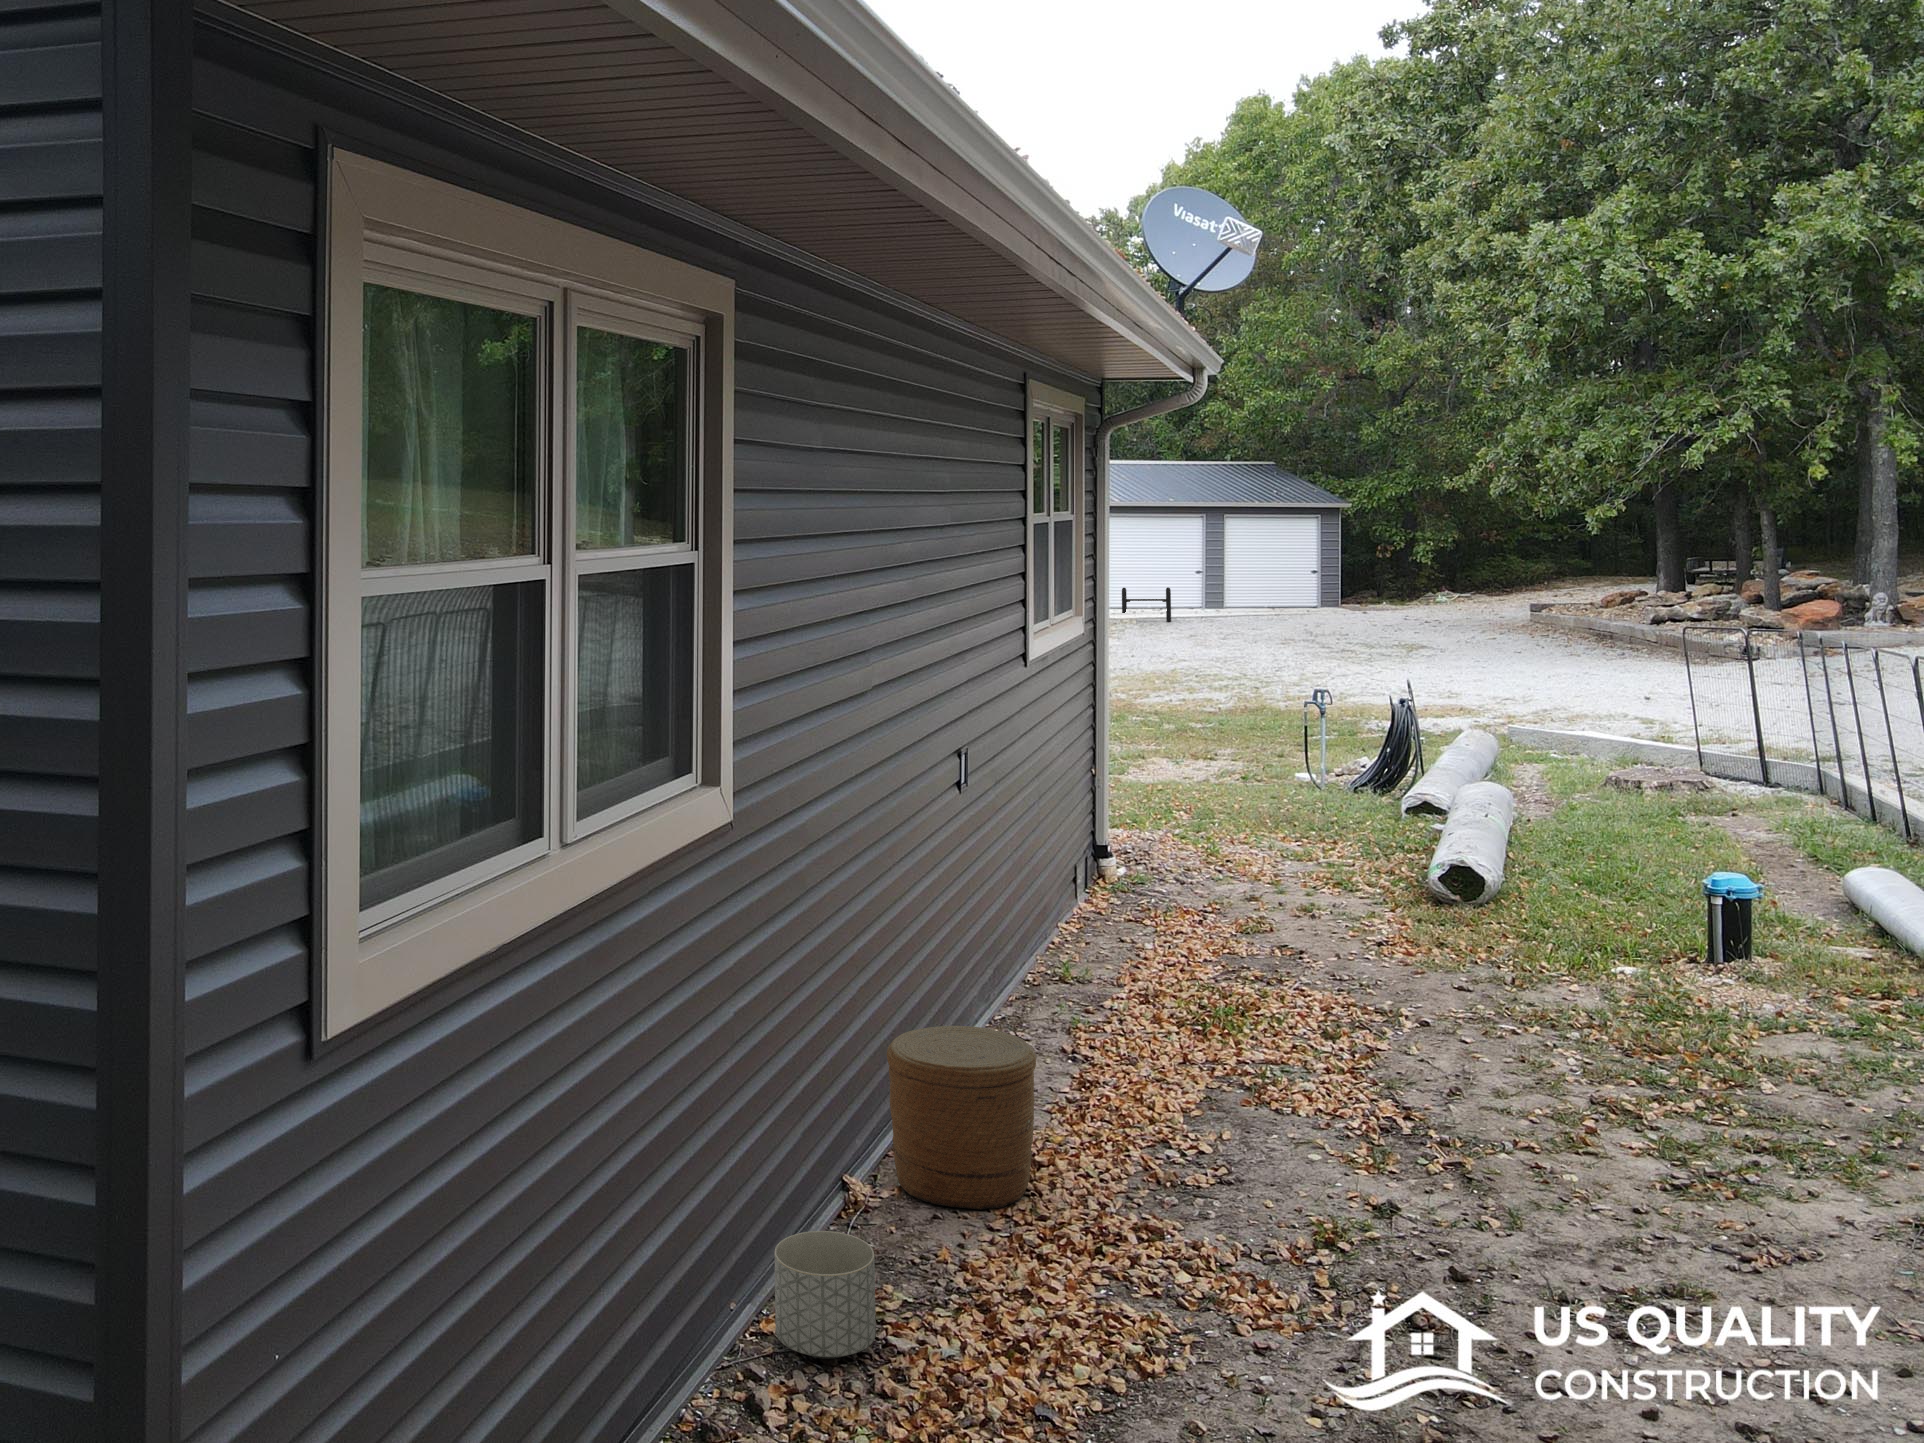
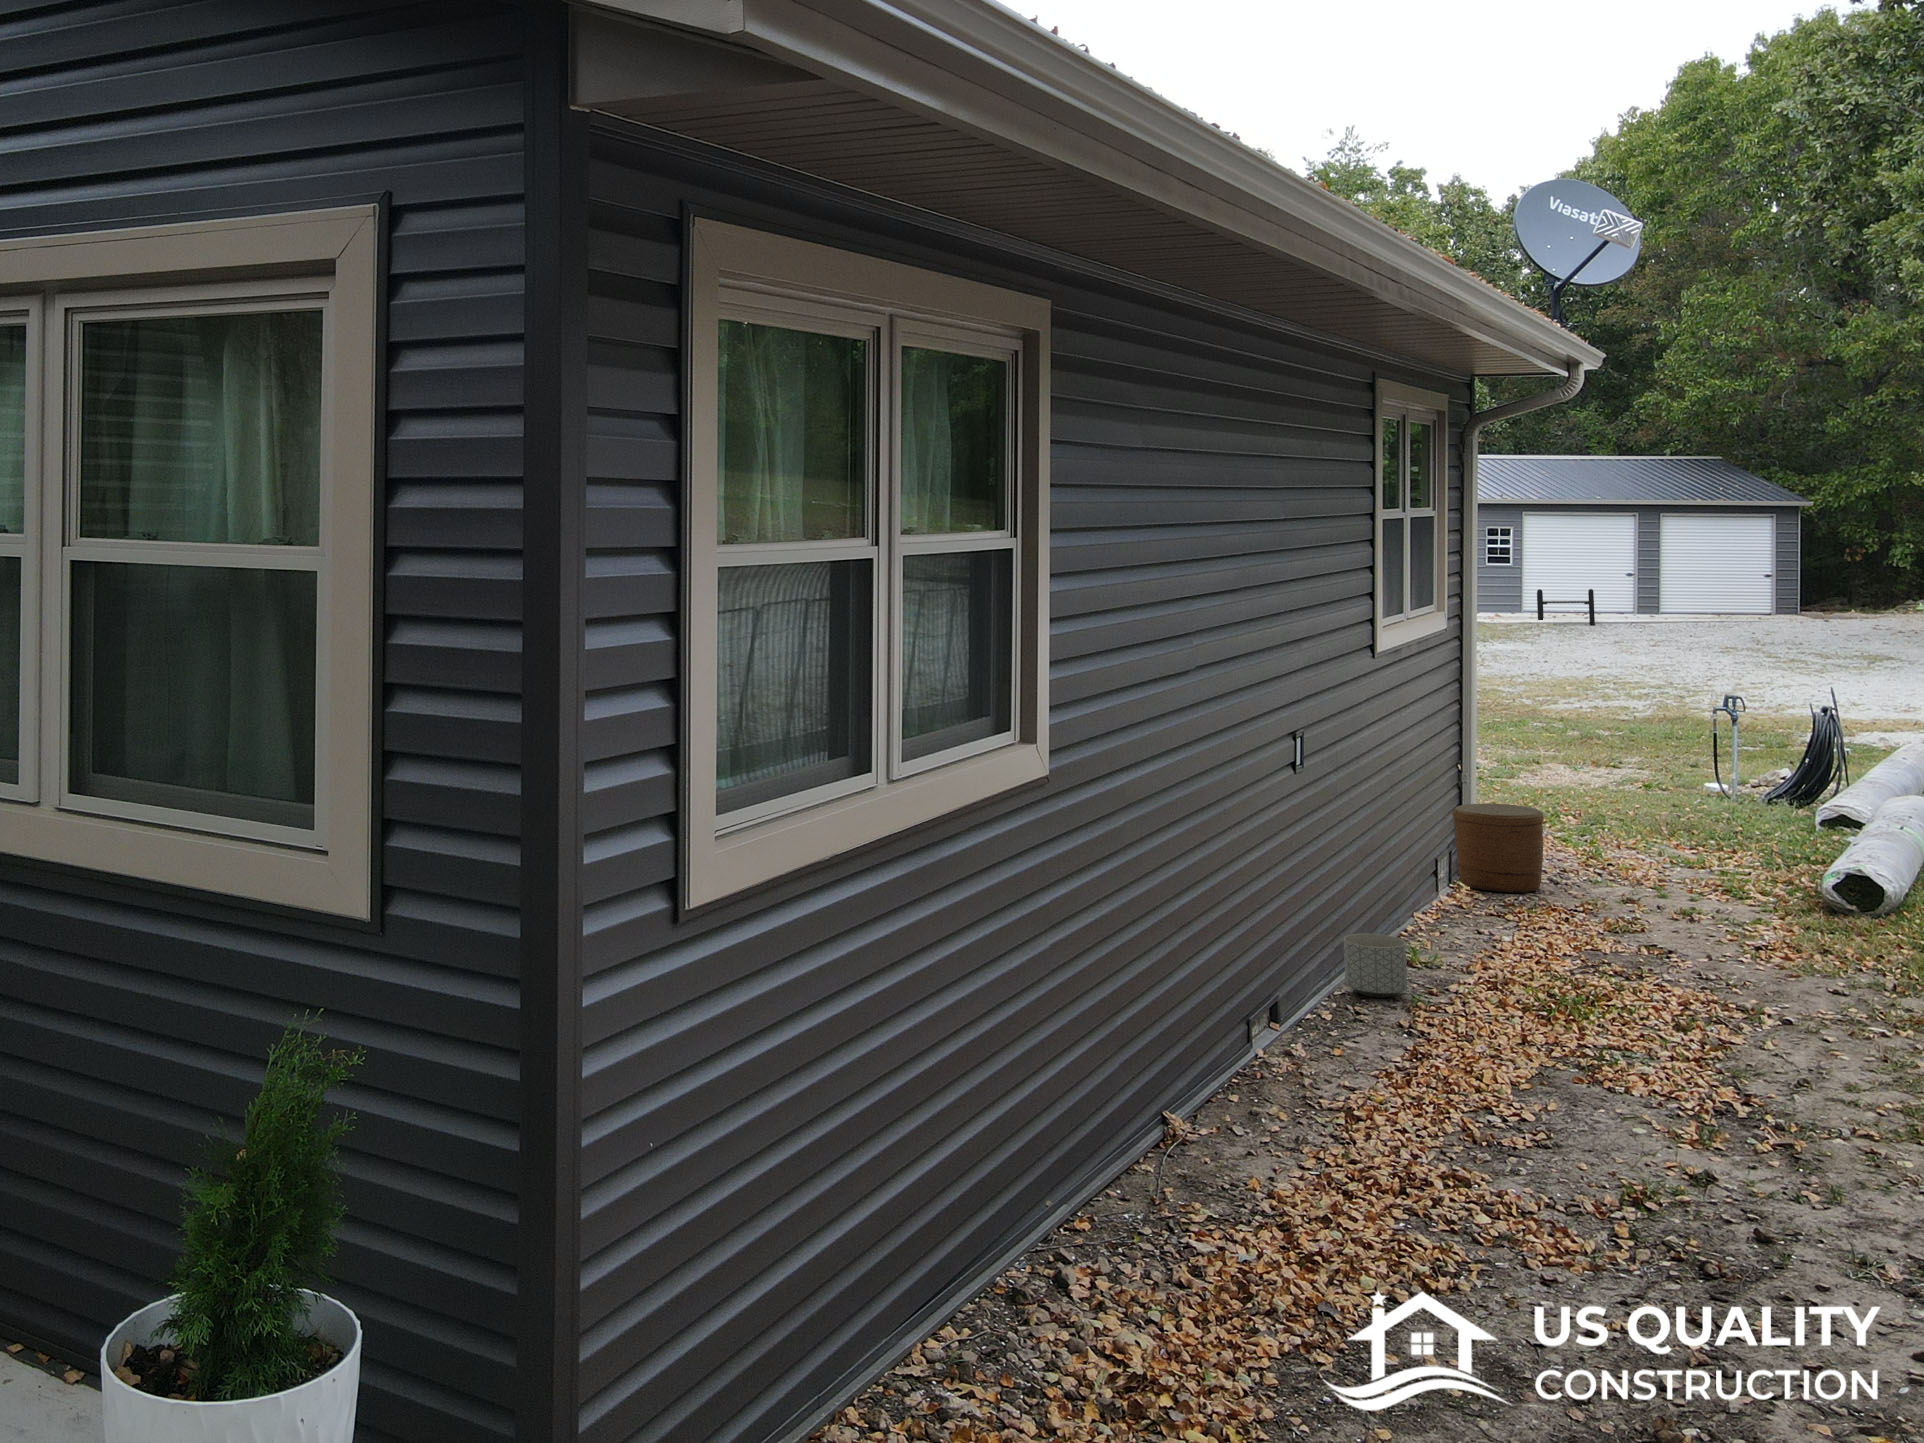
woven basket: present [887,1026,1036,1210] -> present [1452,804,1544,893]
planter: present [775,1231,876,1359] -> present [1344,933,1407,998]

